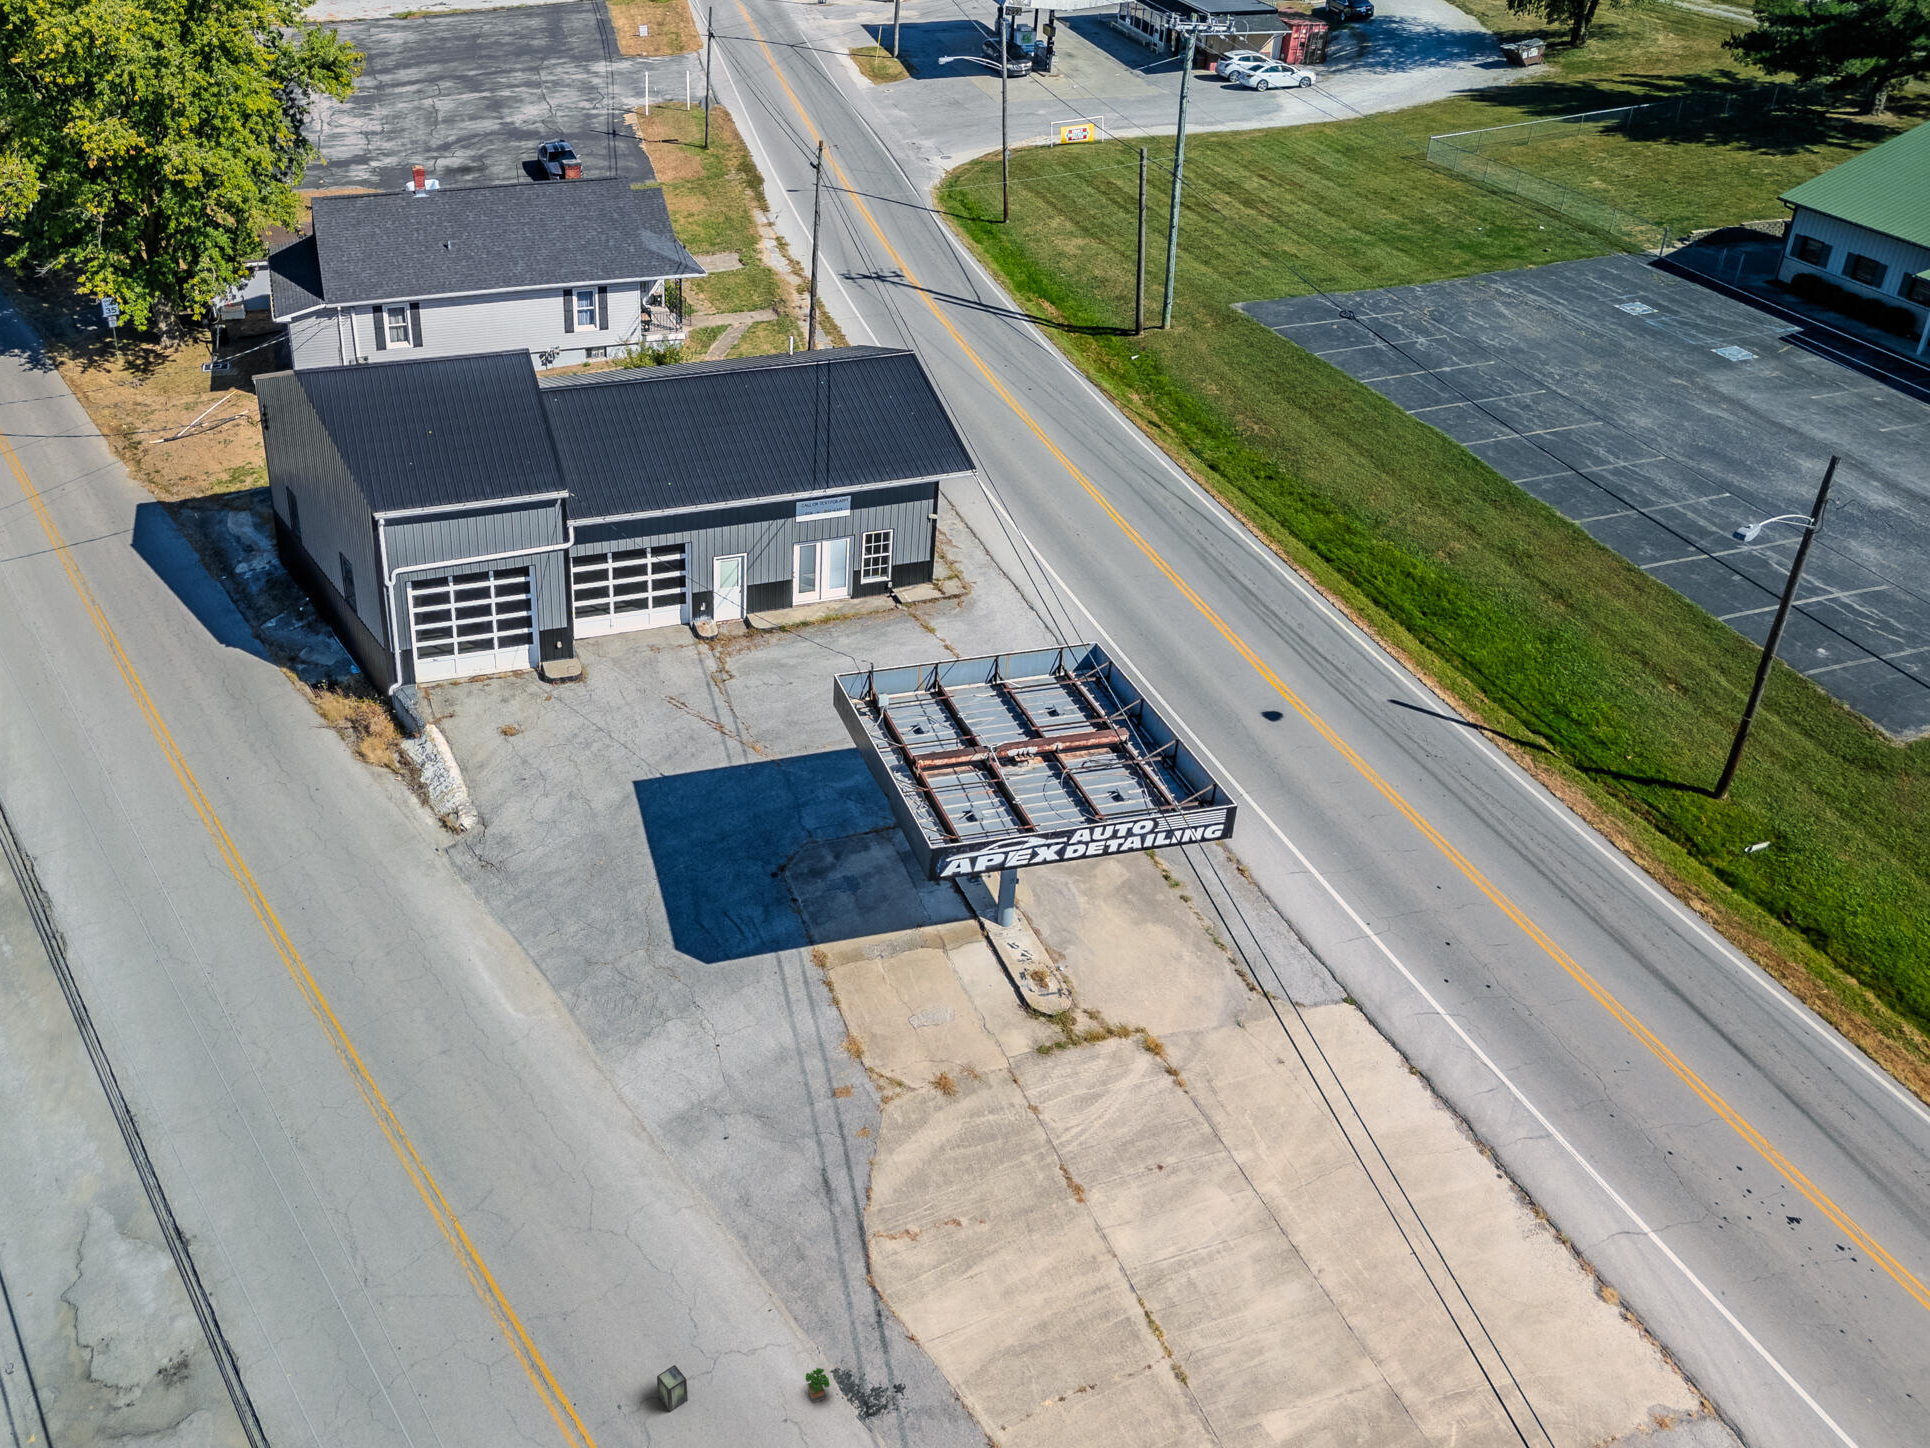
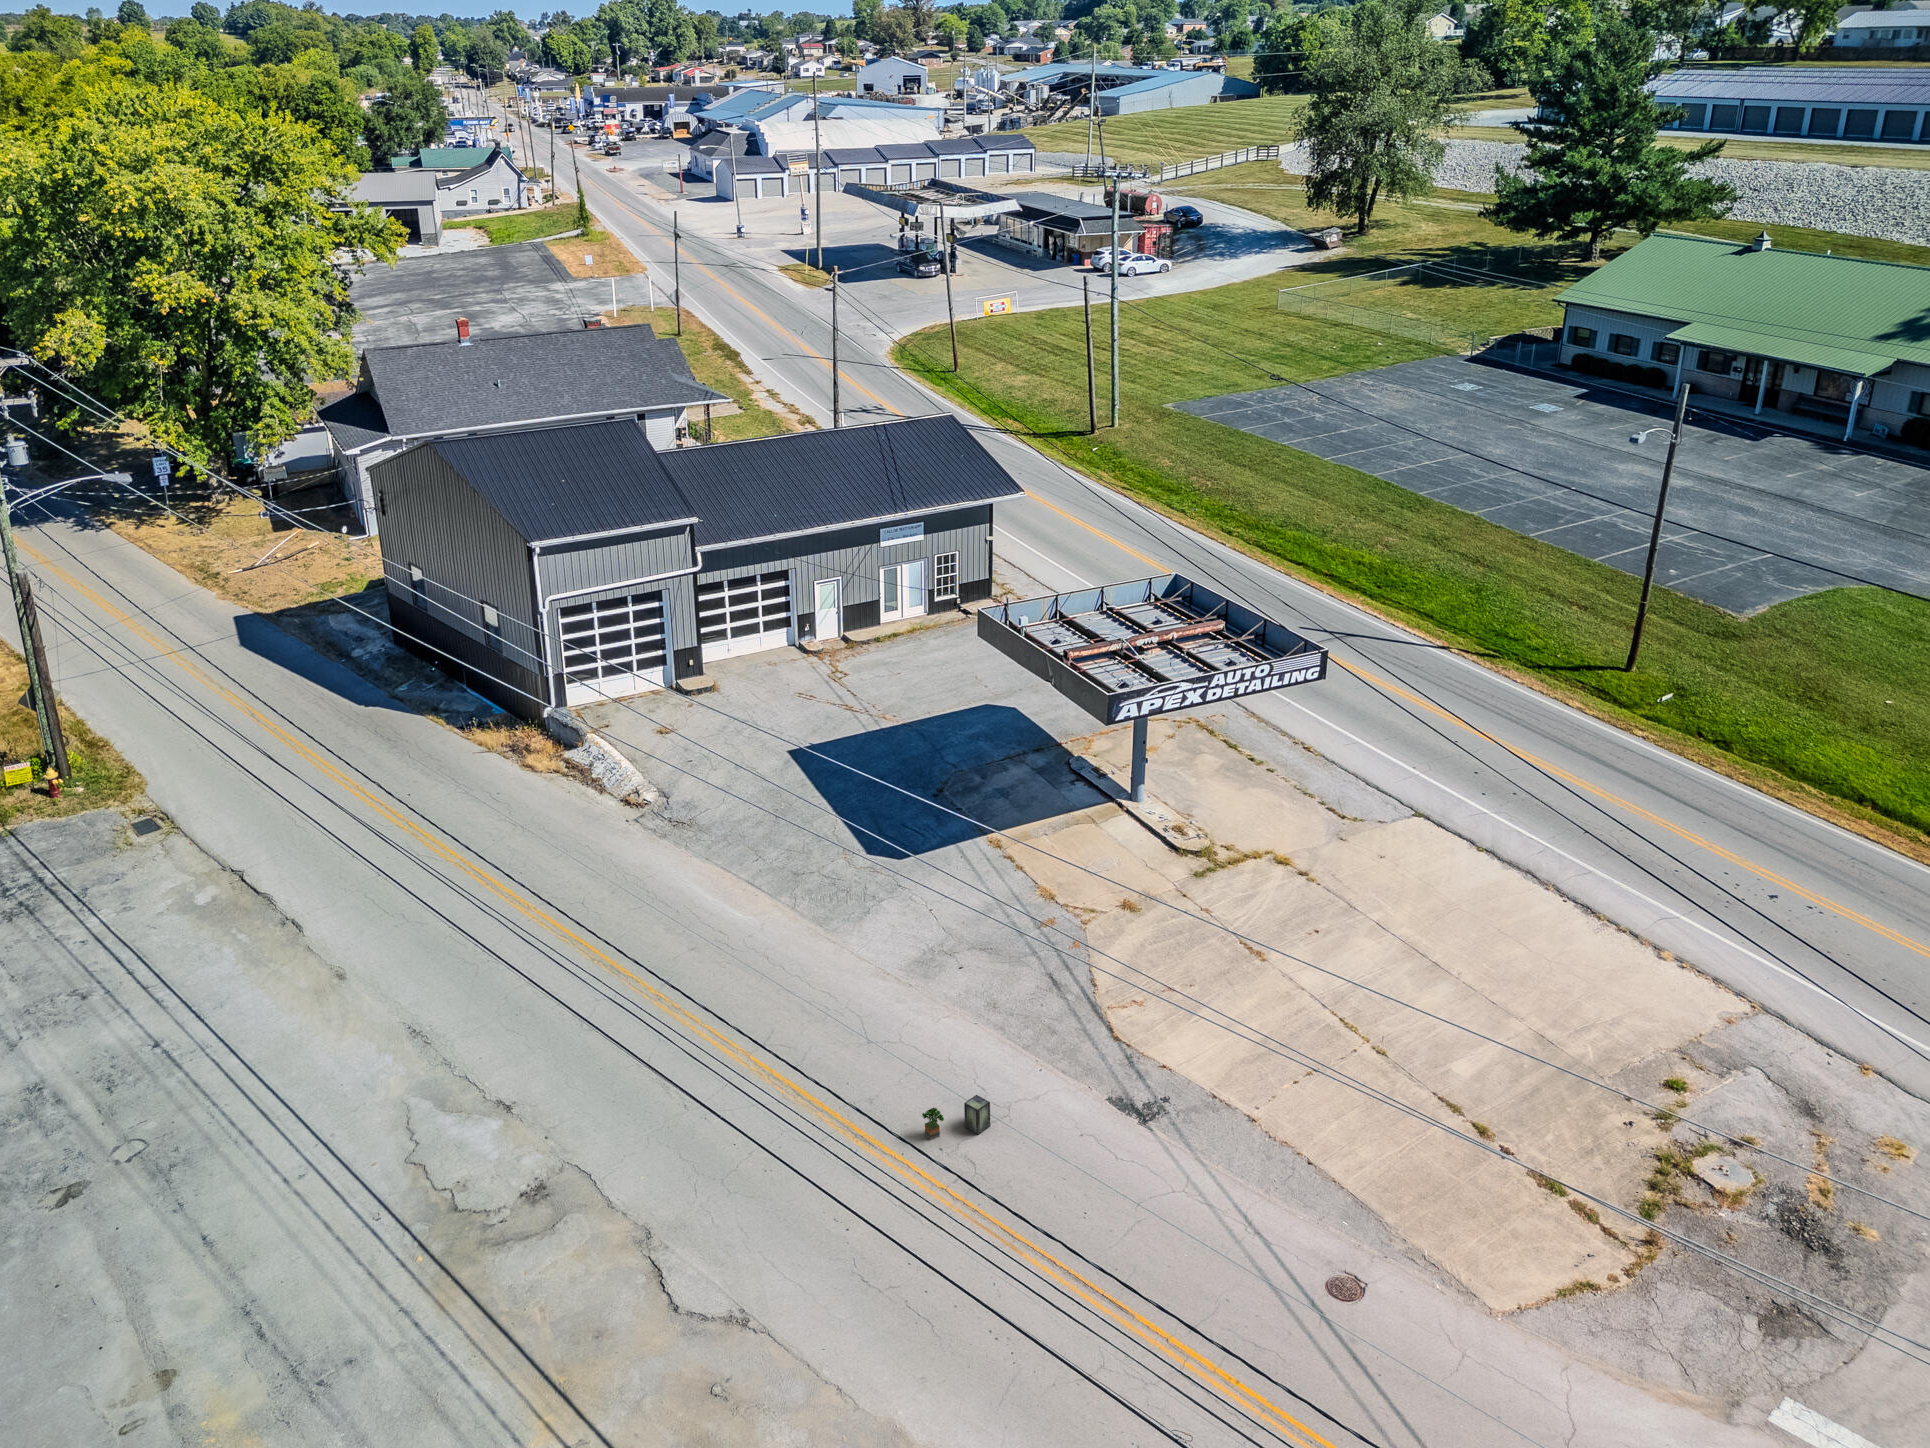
potted tree: present [805,1368,830,1403] -> present [922,1108,944,1140]

